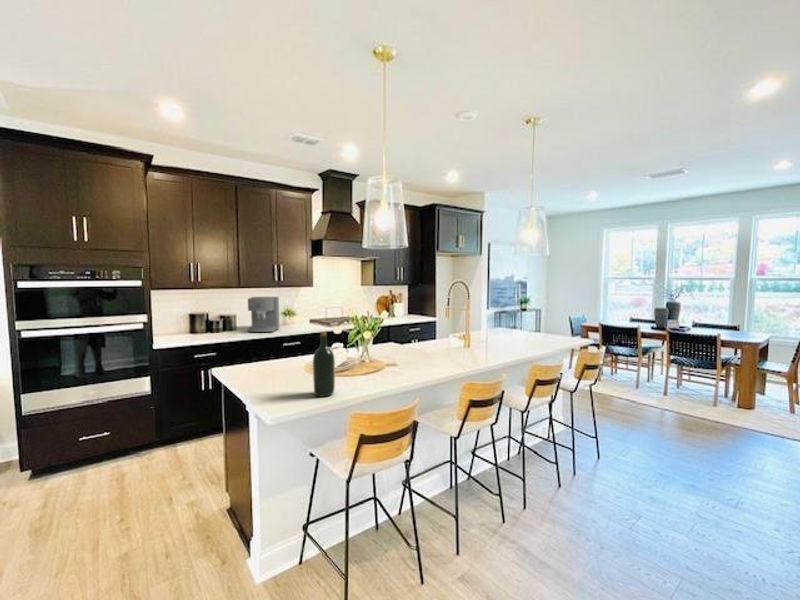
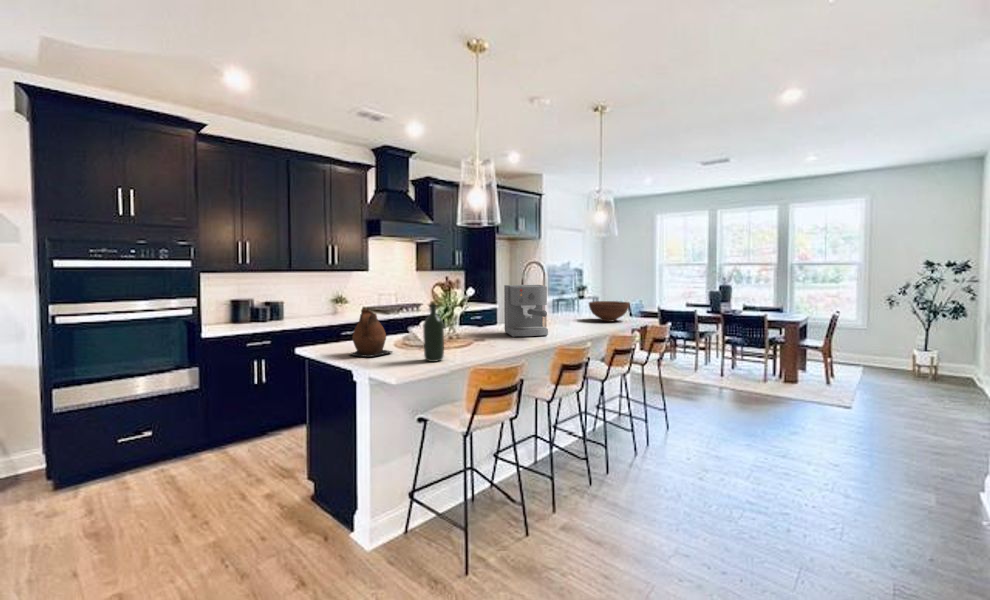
coffee maker: present [248,297,279,332] -> present [504,285,548,337]
fruit bowl: none [517,321,560,343] -> present [589,301,629,322]
ceramic pitcher: none [247,337,293,386] -> present [351,310,392,357]

